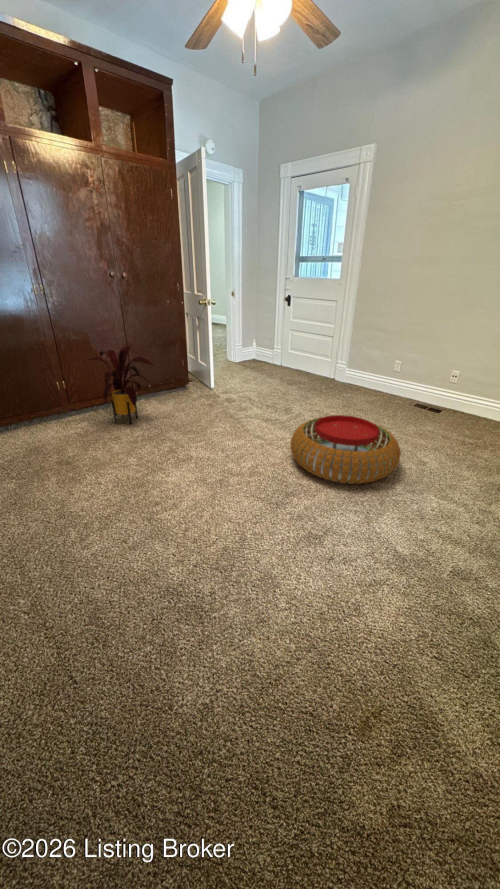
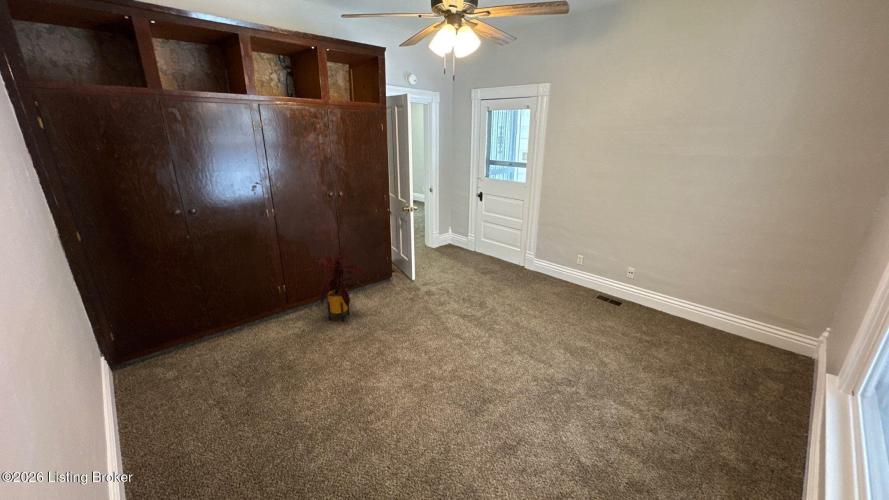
pouf: present [290,415,401,484] -> none [486,318,583,388]

